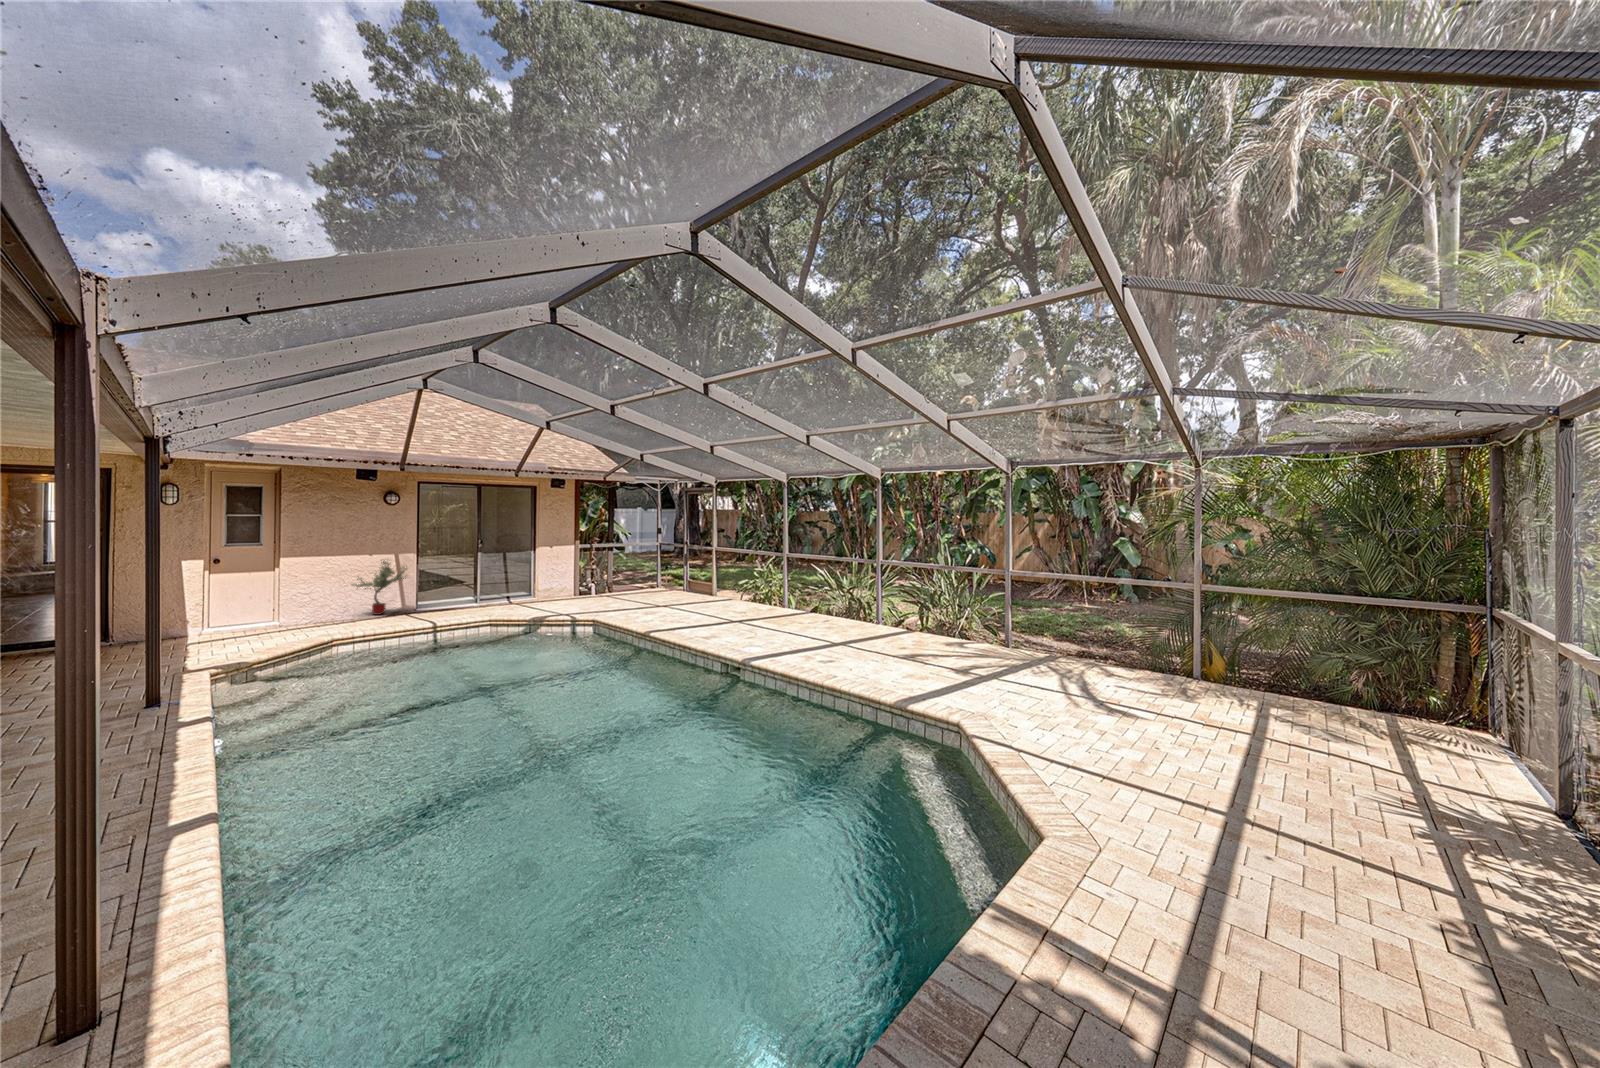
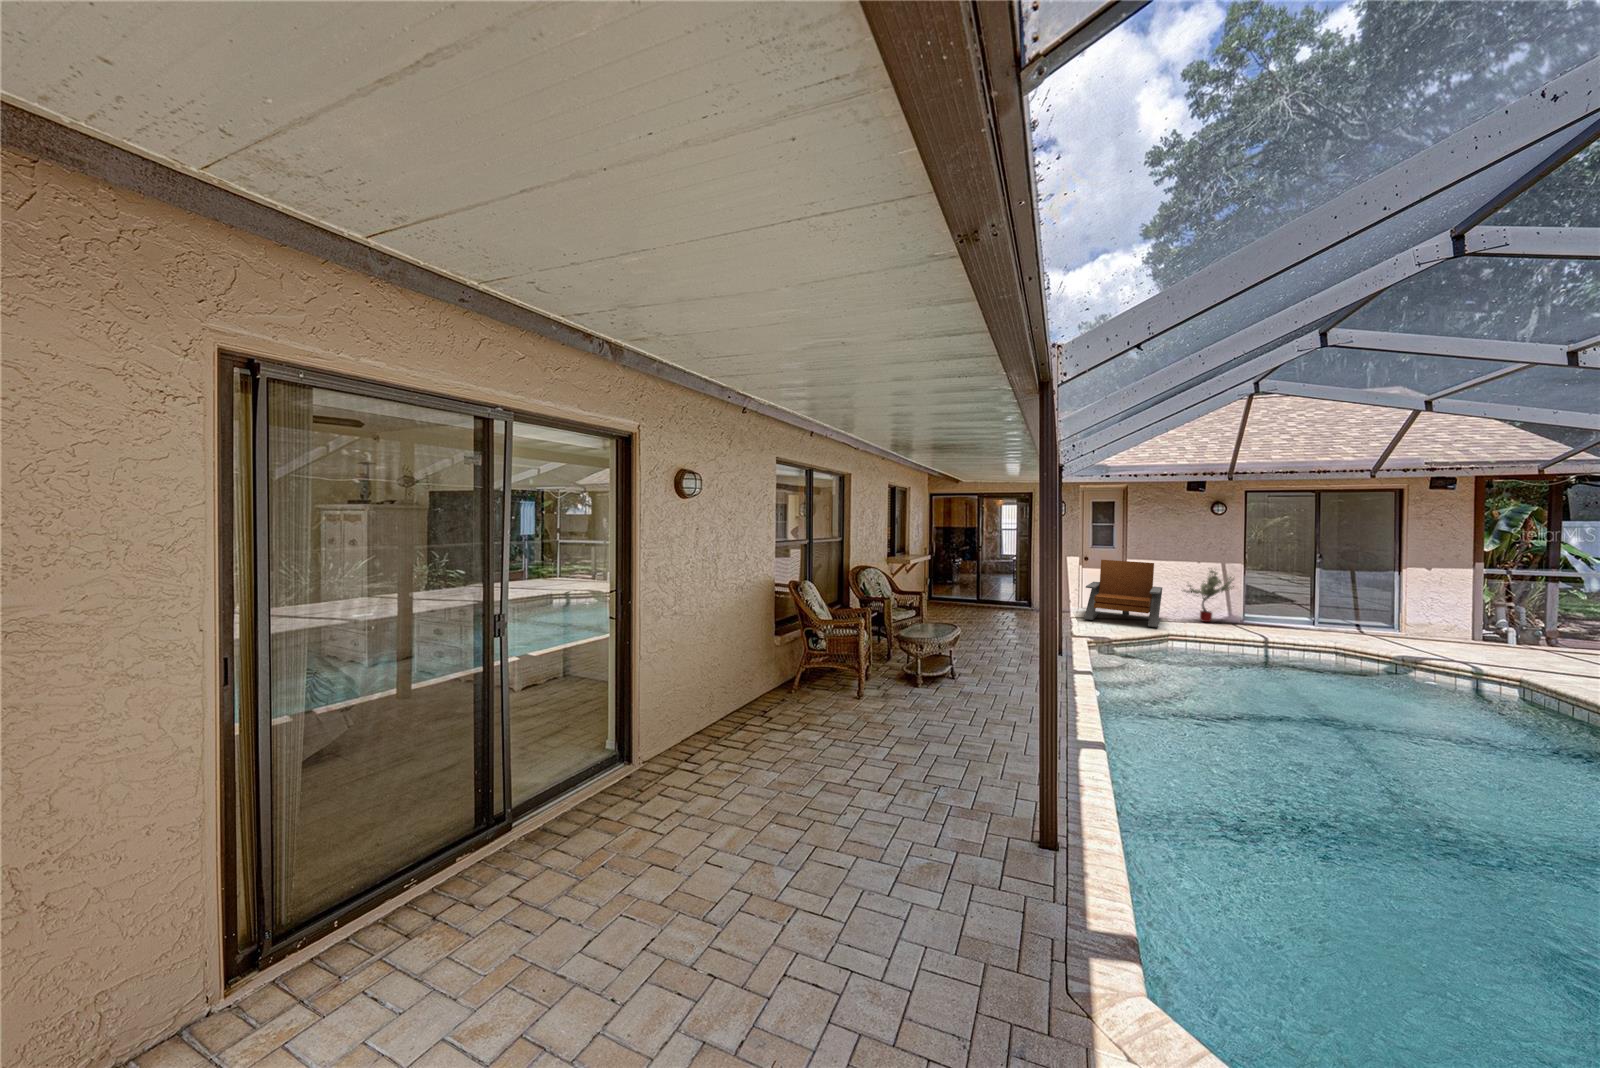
lounge chair: none [212,557,328,637] -> present [1084,560,1162,627]

